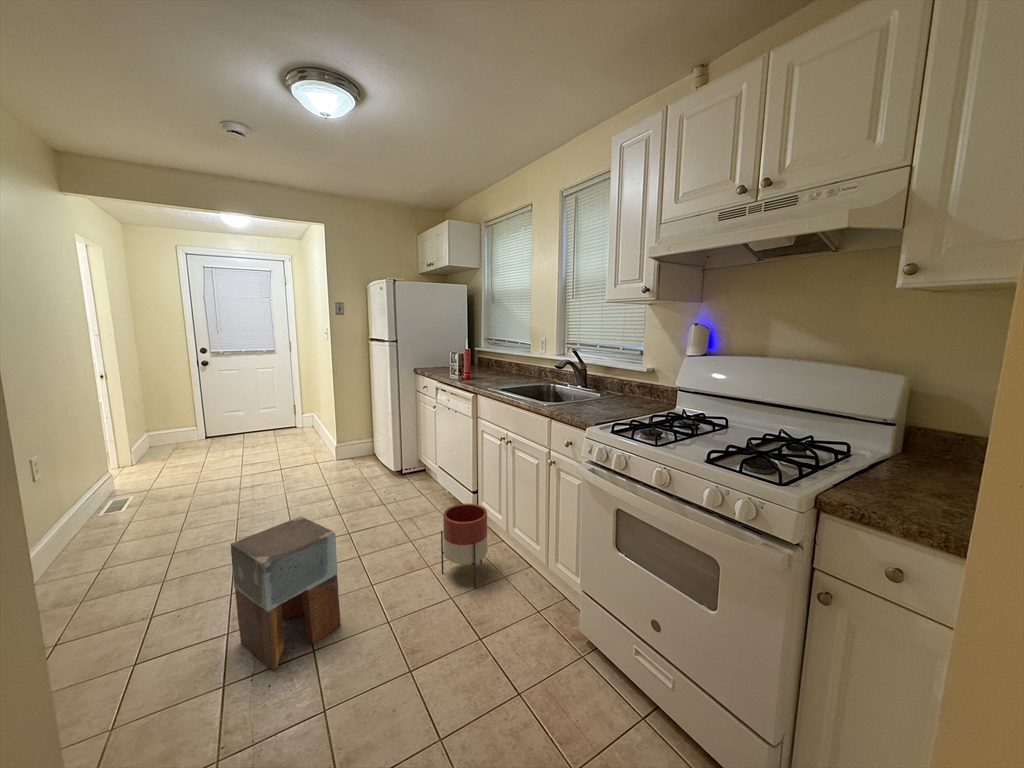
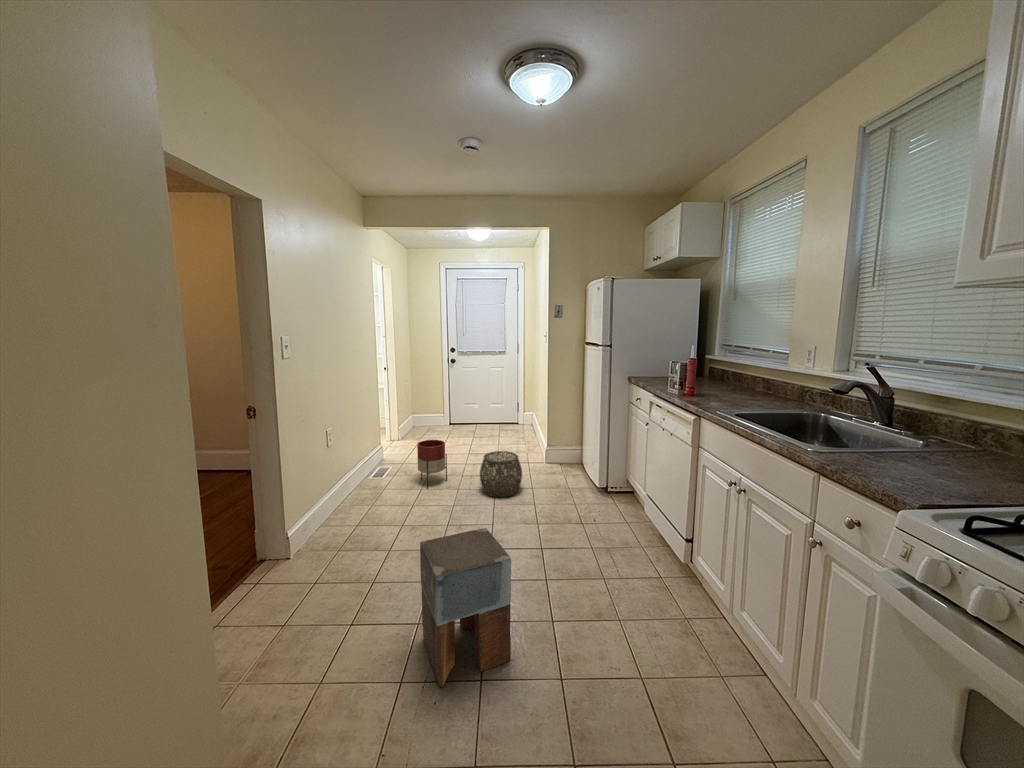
woven basket: none [265,453,316,502] -> present [480,451,522,497]
planter: present [441,504,487,588] -> present [417,440,447,489]

